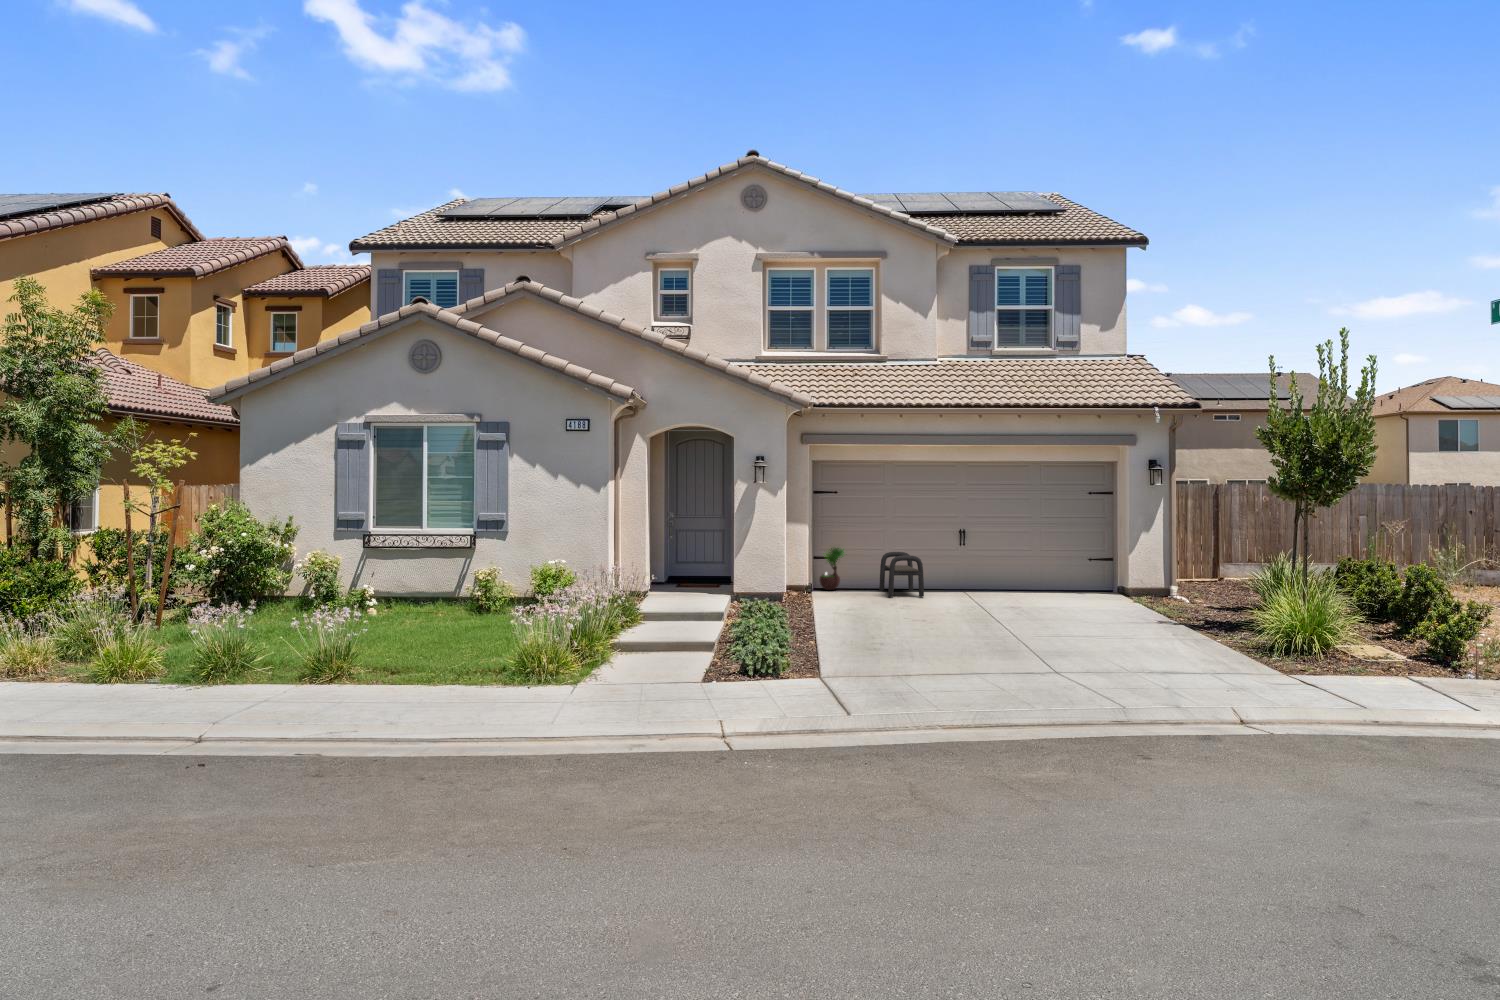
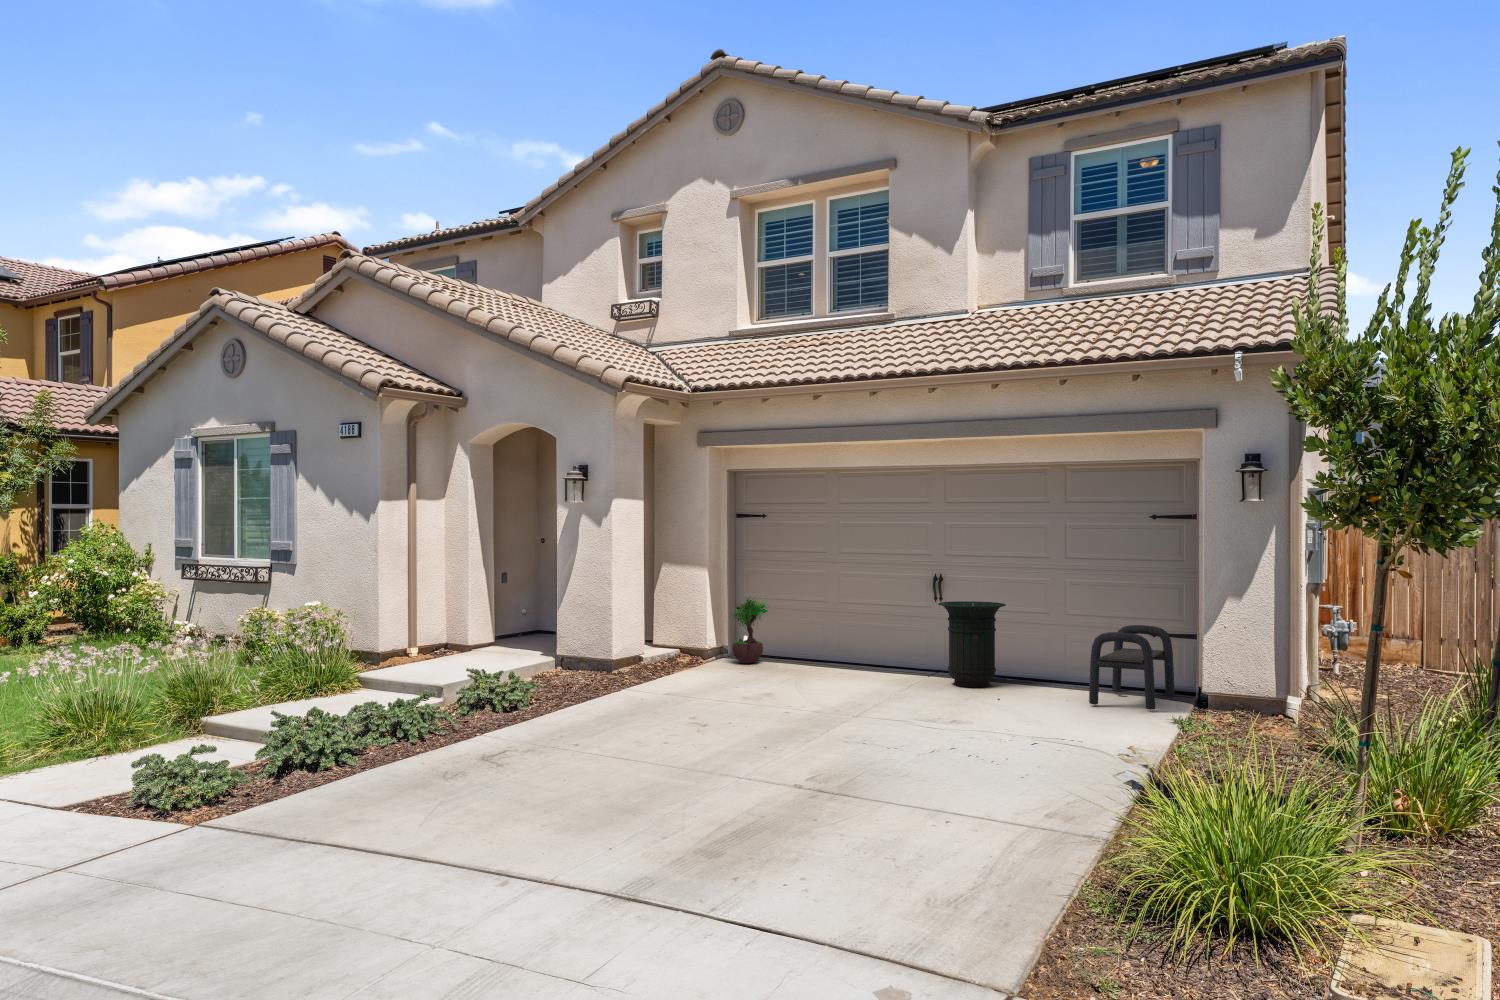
trash can: none [972,543,1013,595] -> present [938,601,1006,687]
bench: present [879,552,924,597] -> present [1089,625,1175,709]

